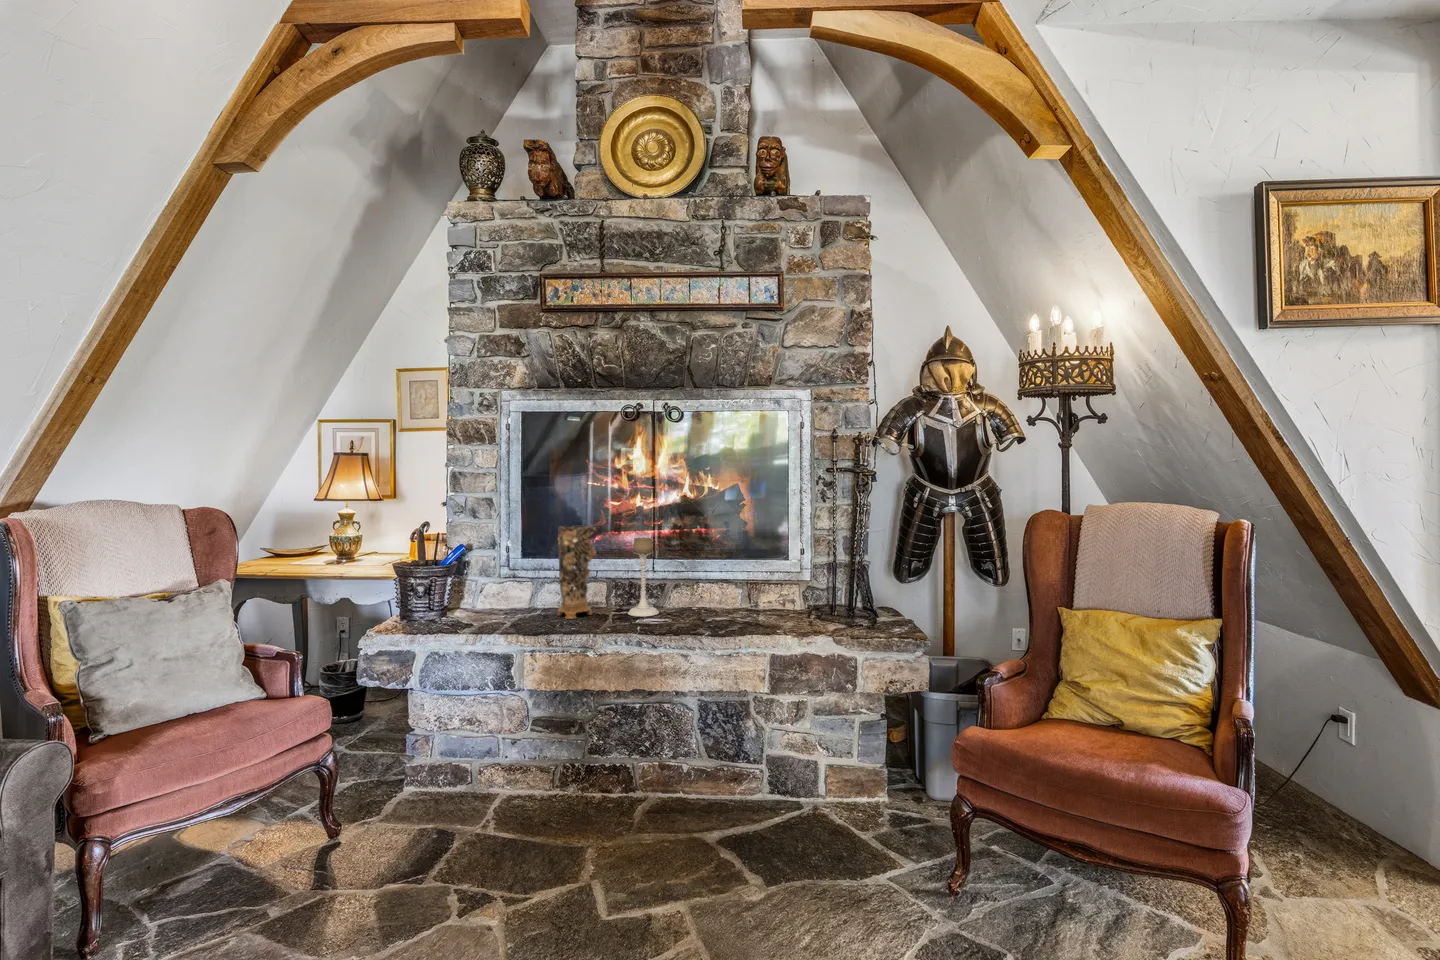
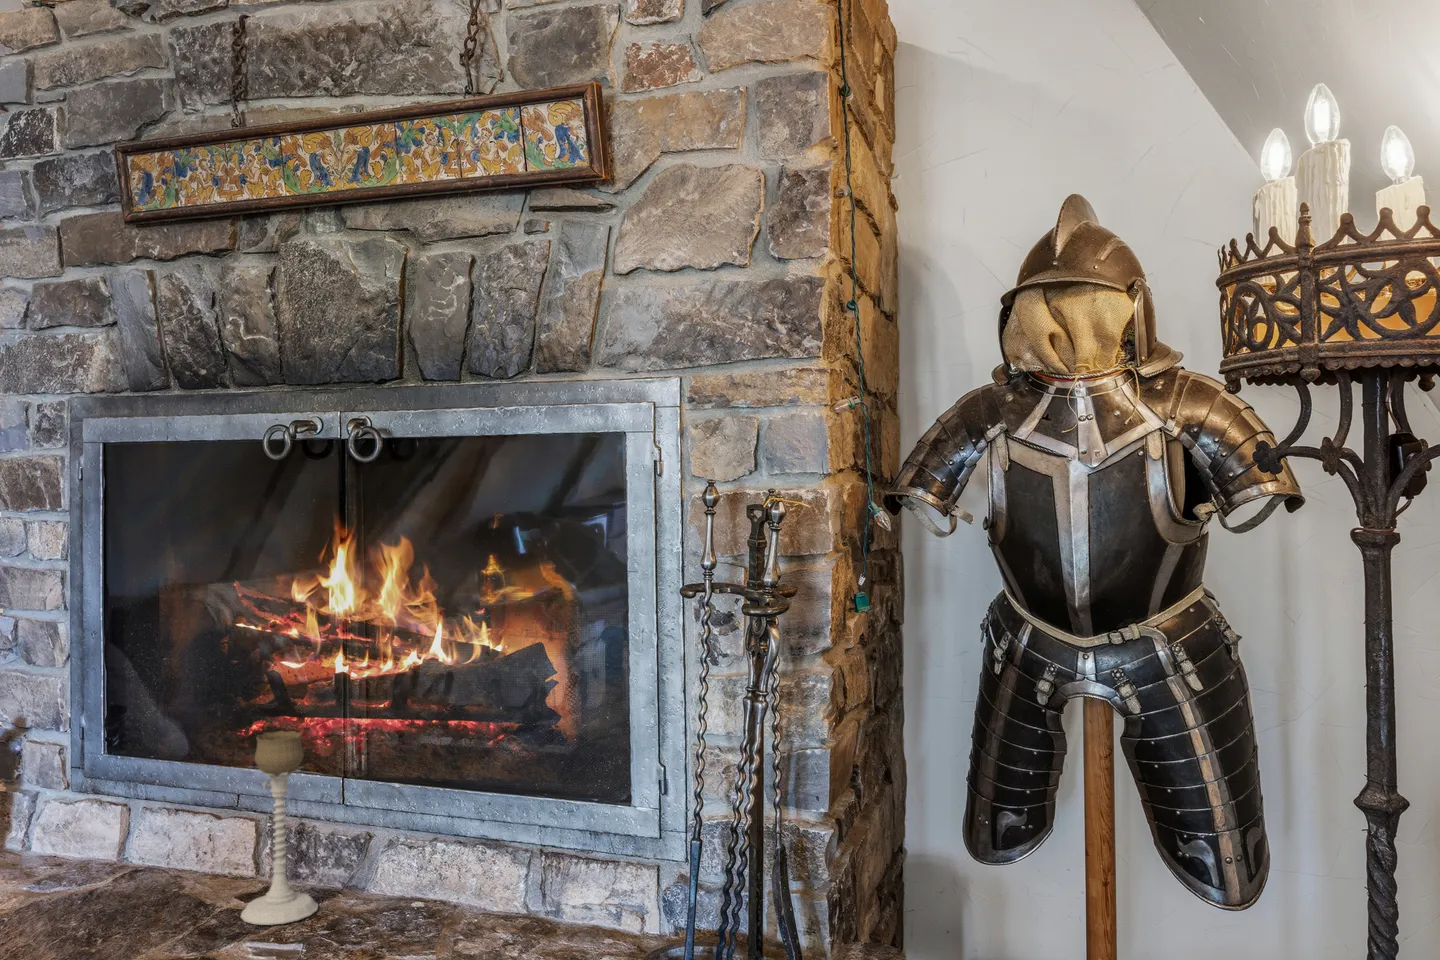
decorative vase: present [558,526,596,619] -> none [89,696,185,917]

